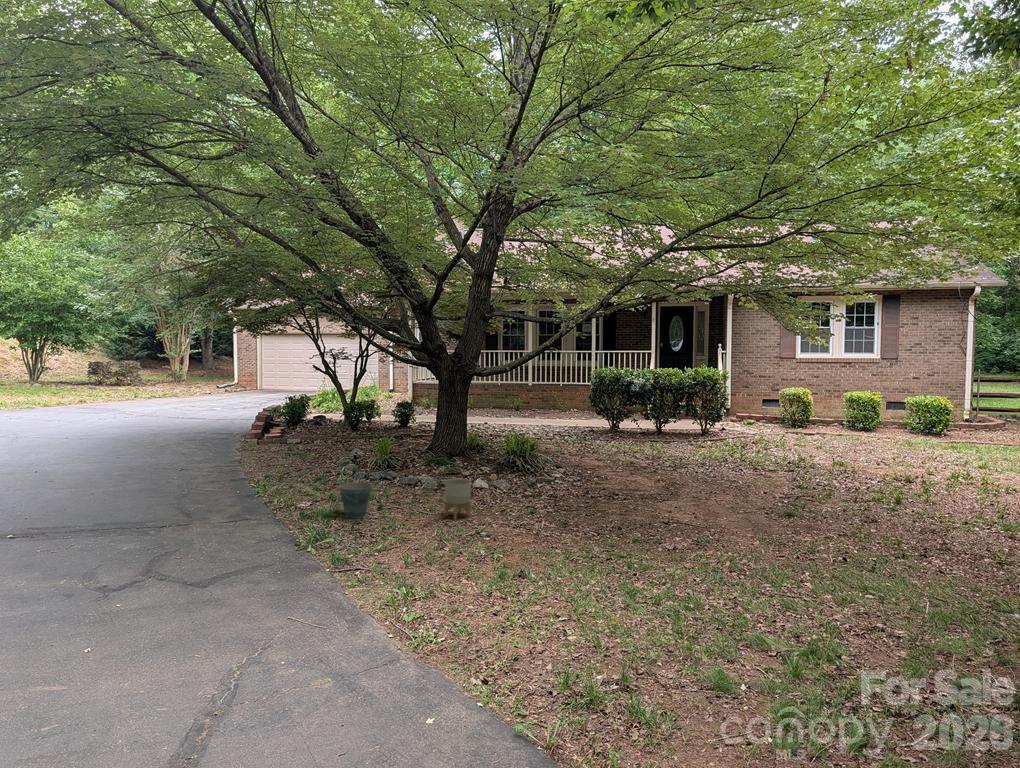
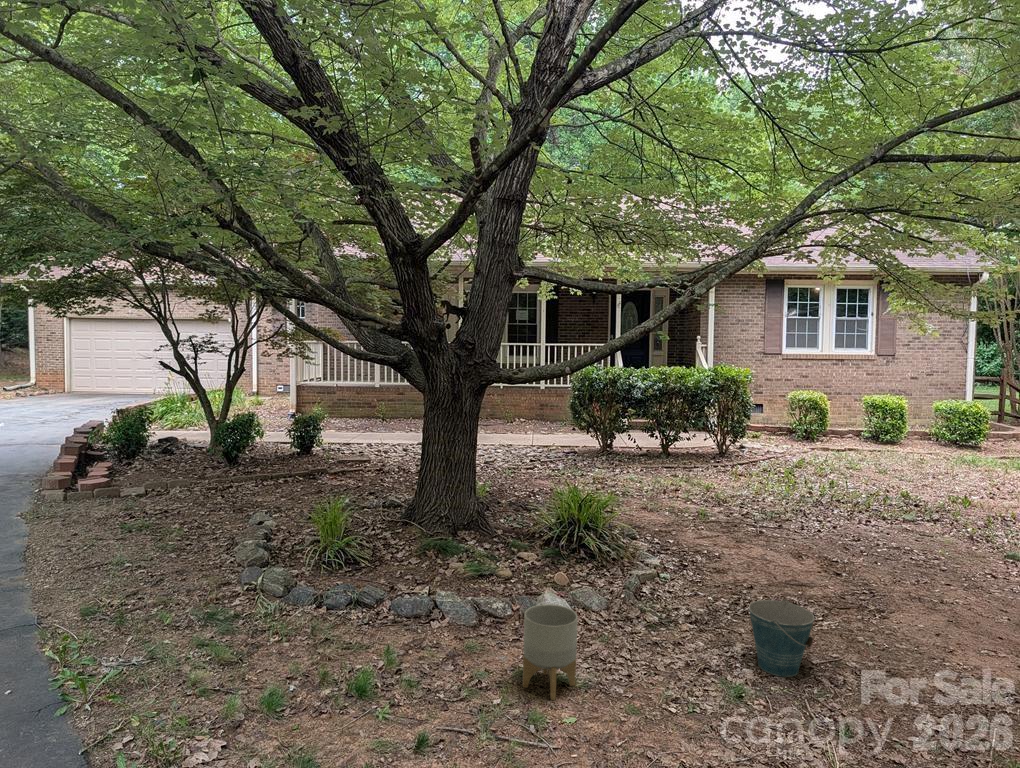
bucket: present [339,483,372,518] -> present [749,600,814,677]

